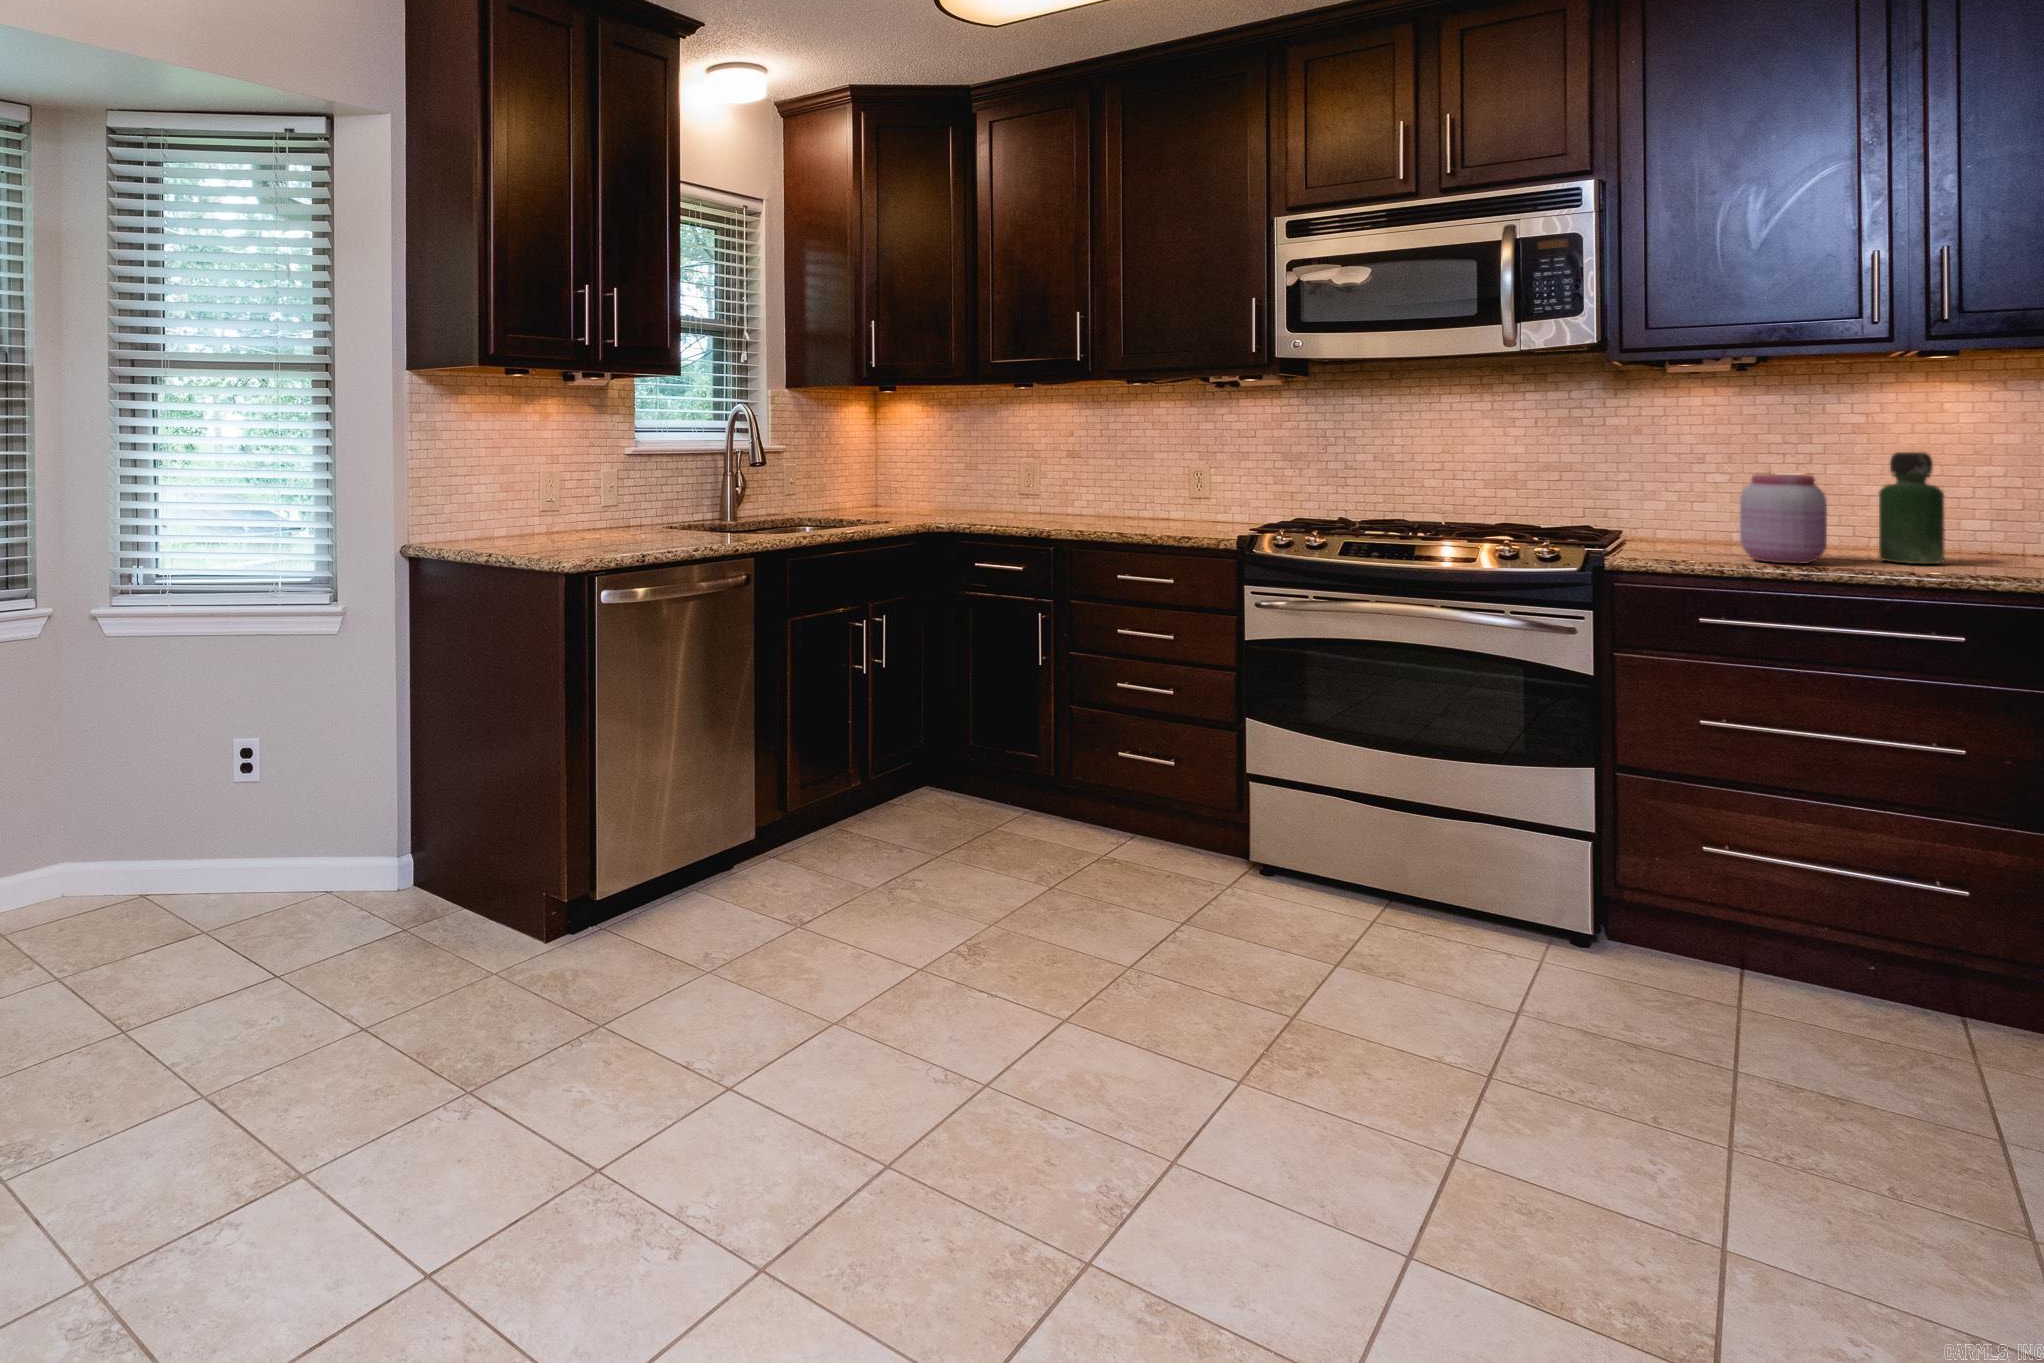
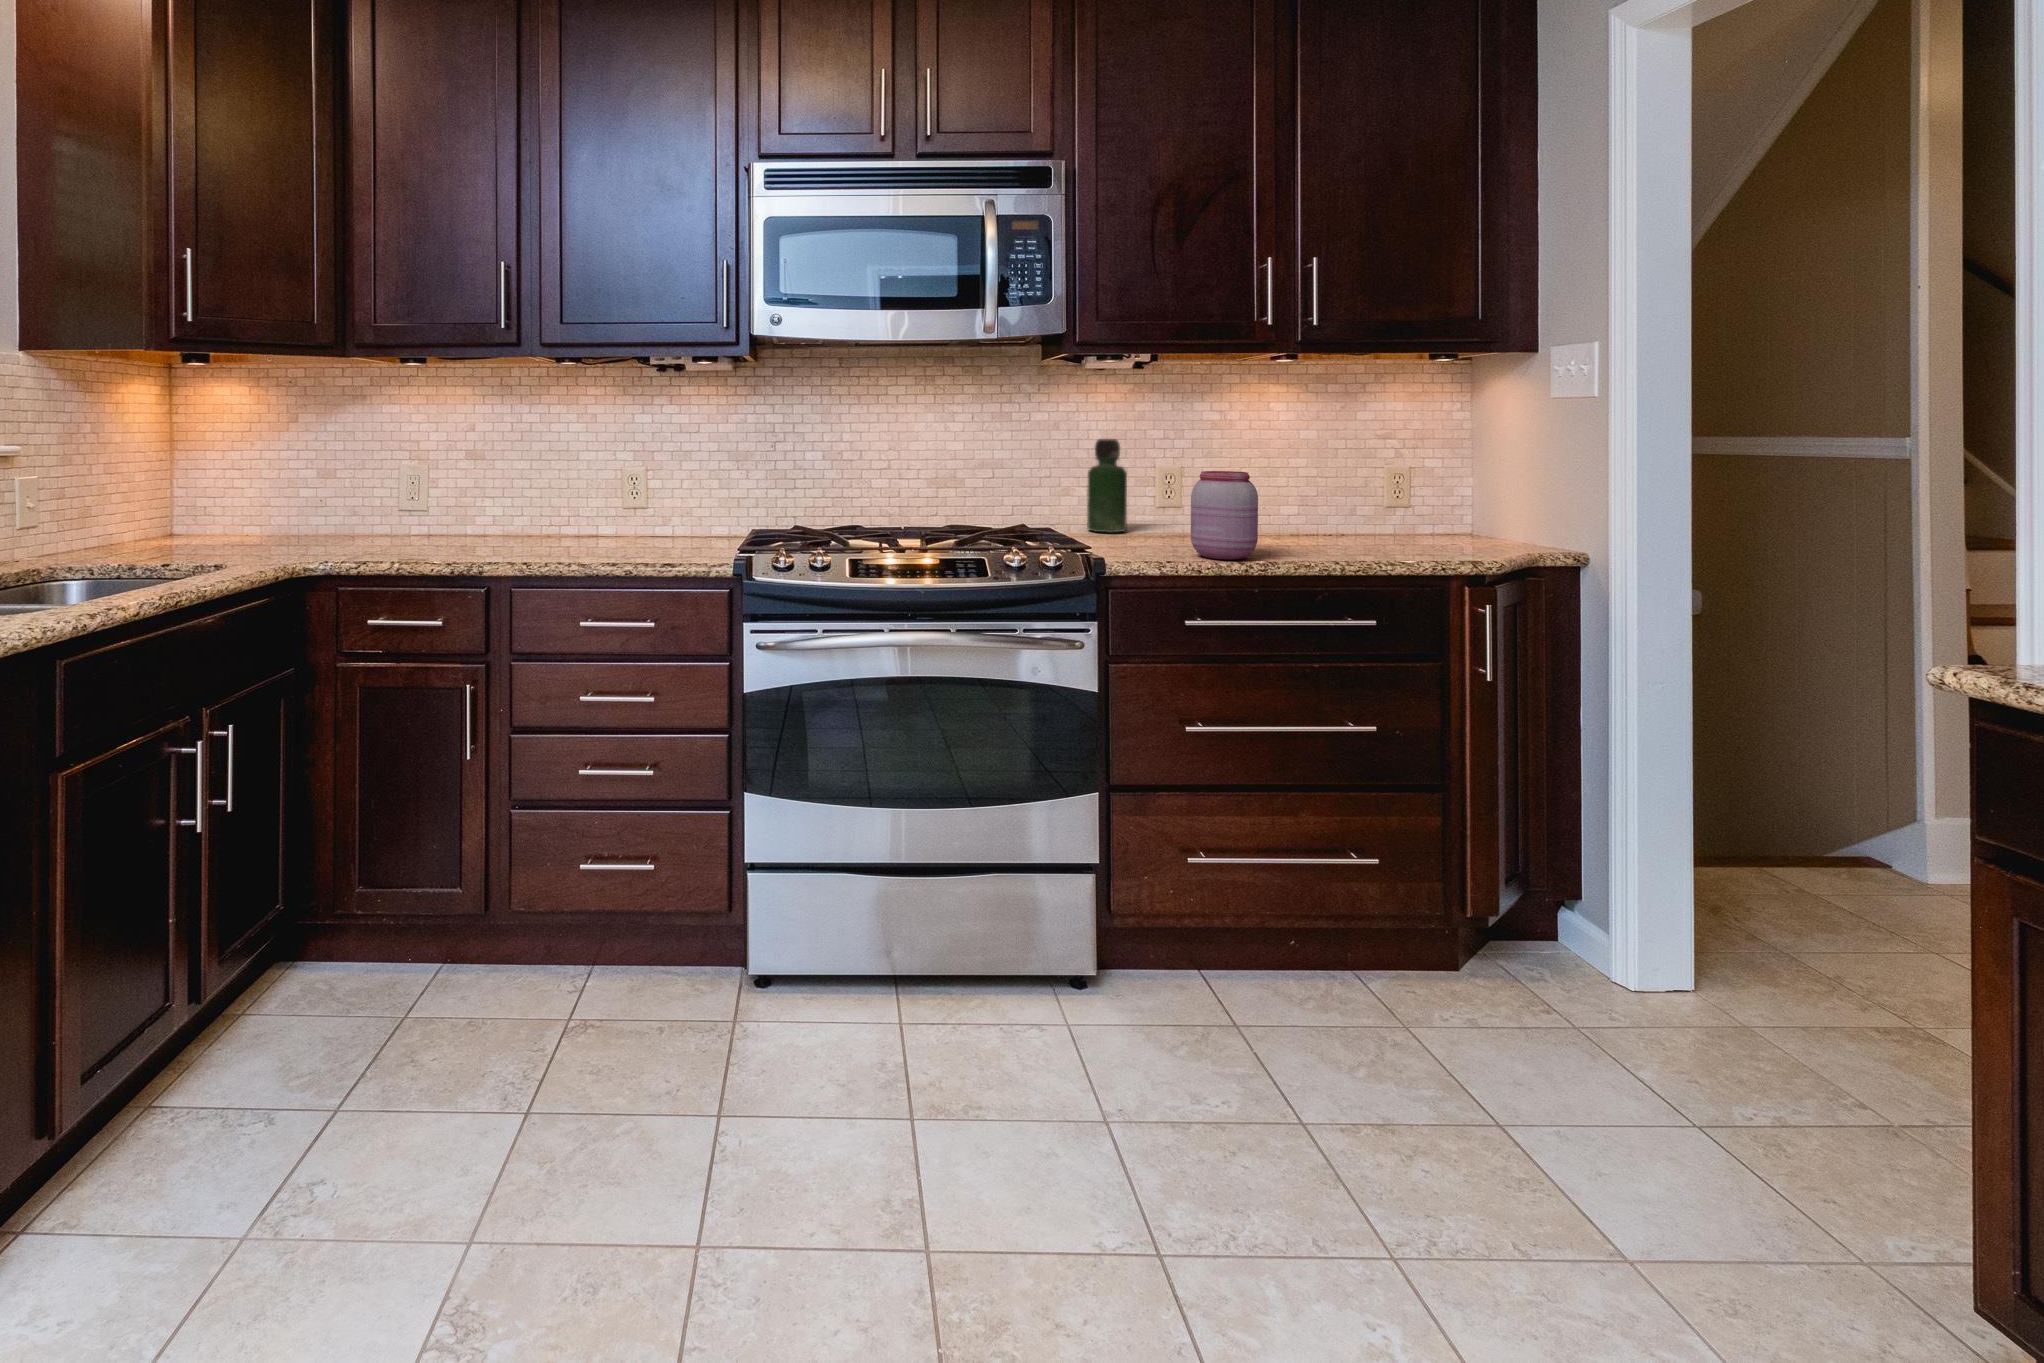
bottle: present [1879,452,1944,564] -> present [1087,439,1127,533]

